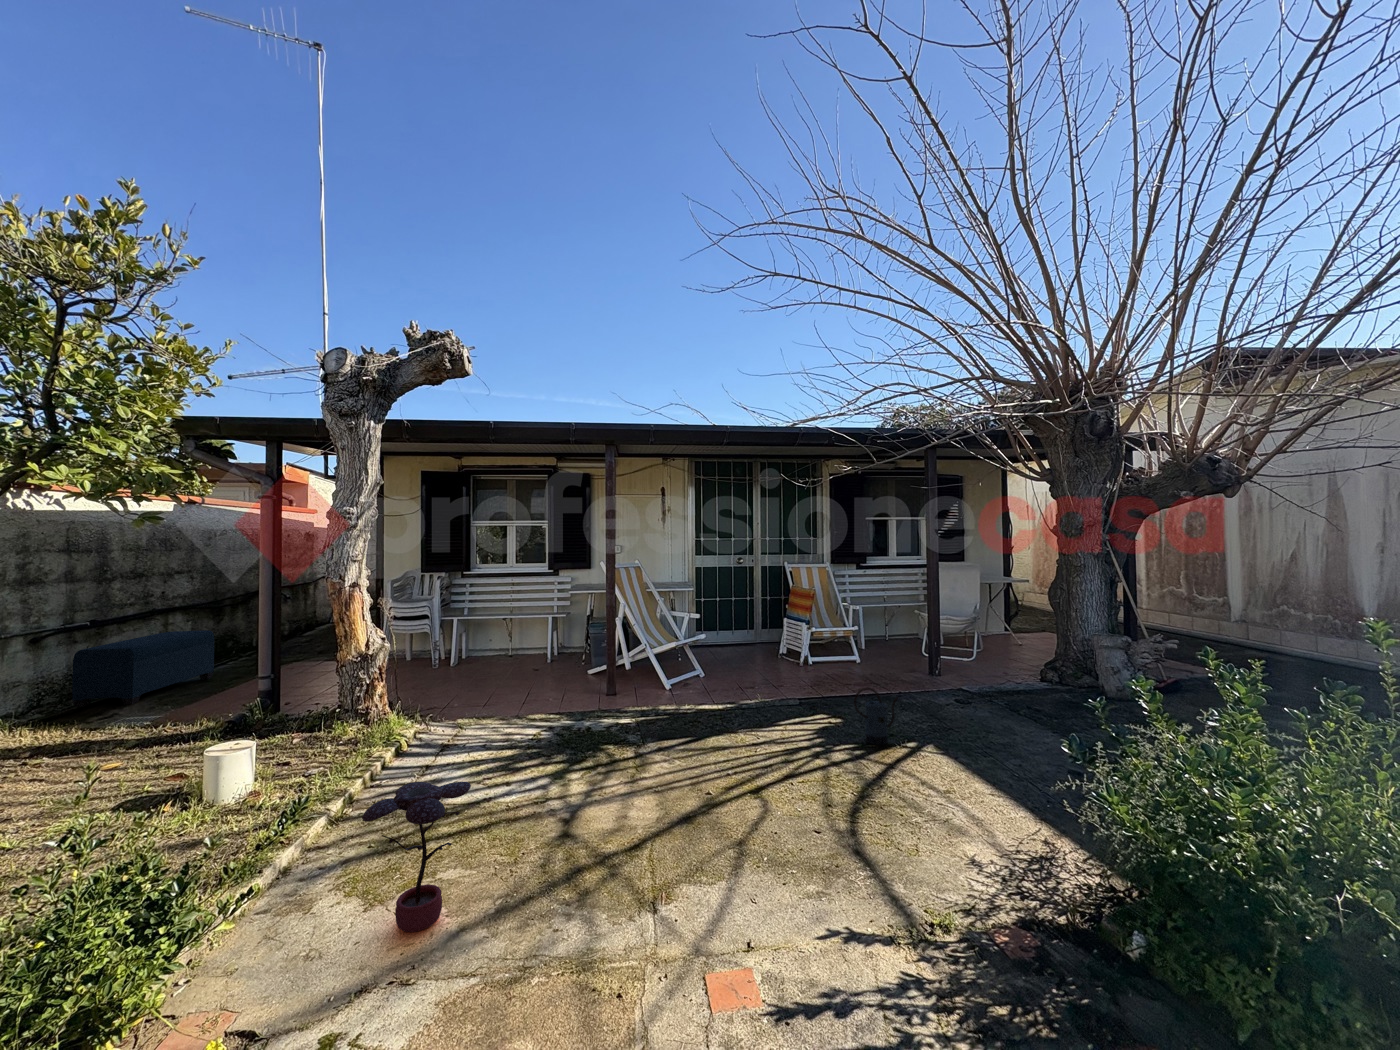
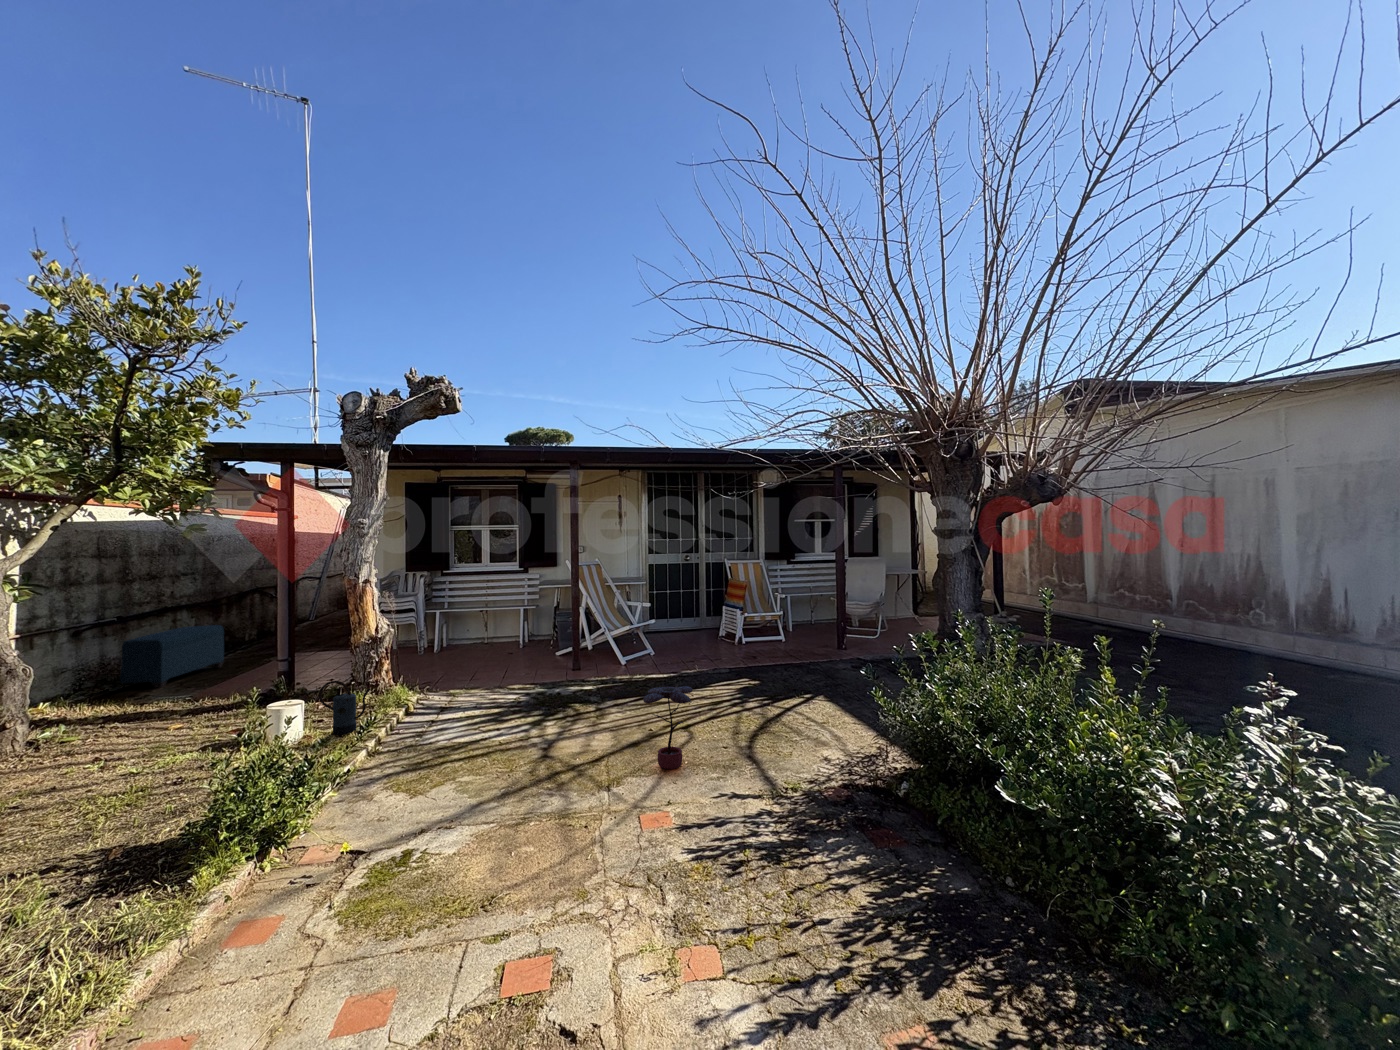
watering can: present [854,688,898,745] -> present [319,681,370,735]
potted plant: present [362,781,471,932] -> present [643,686,692,769]

